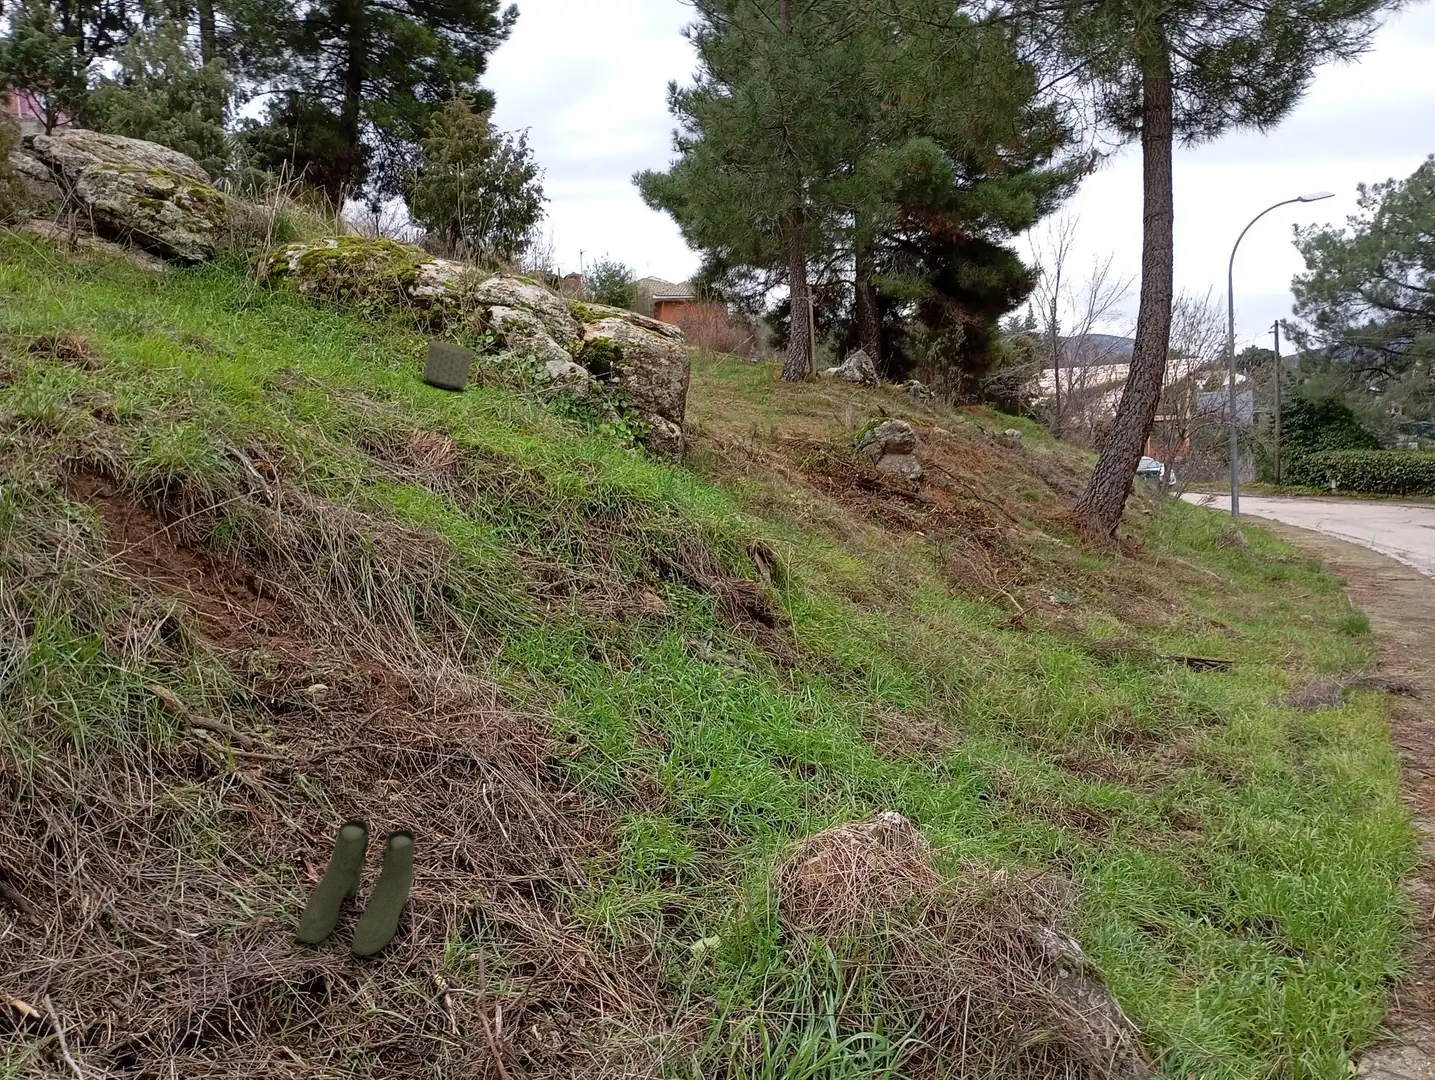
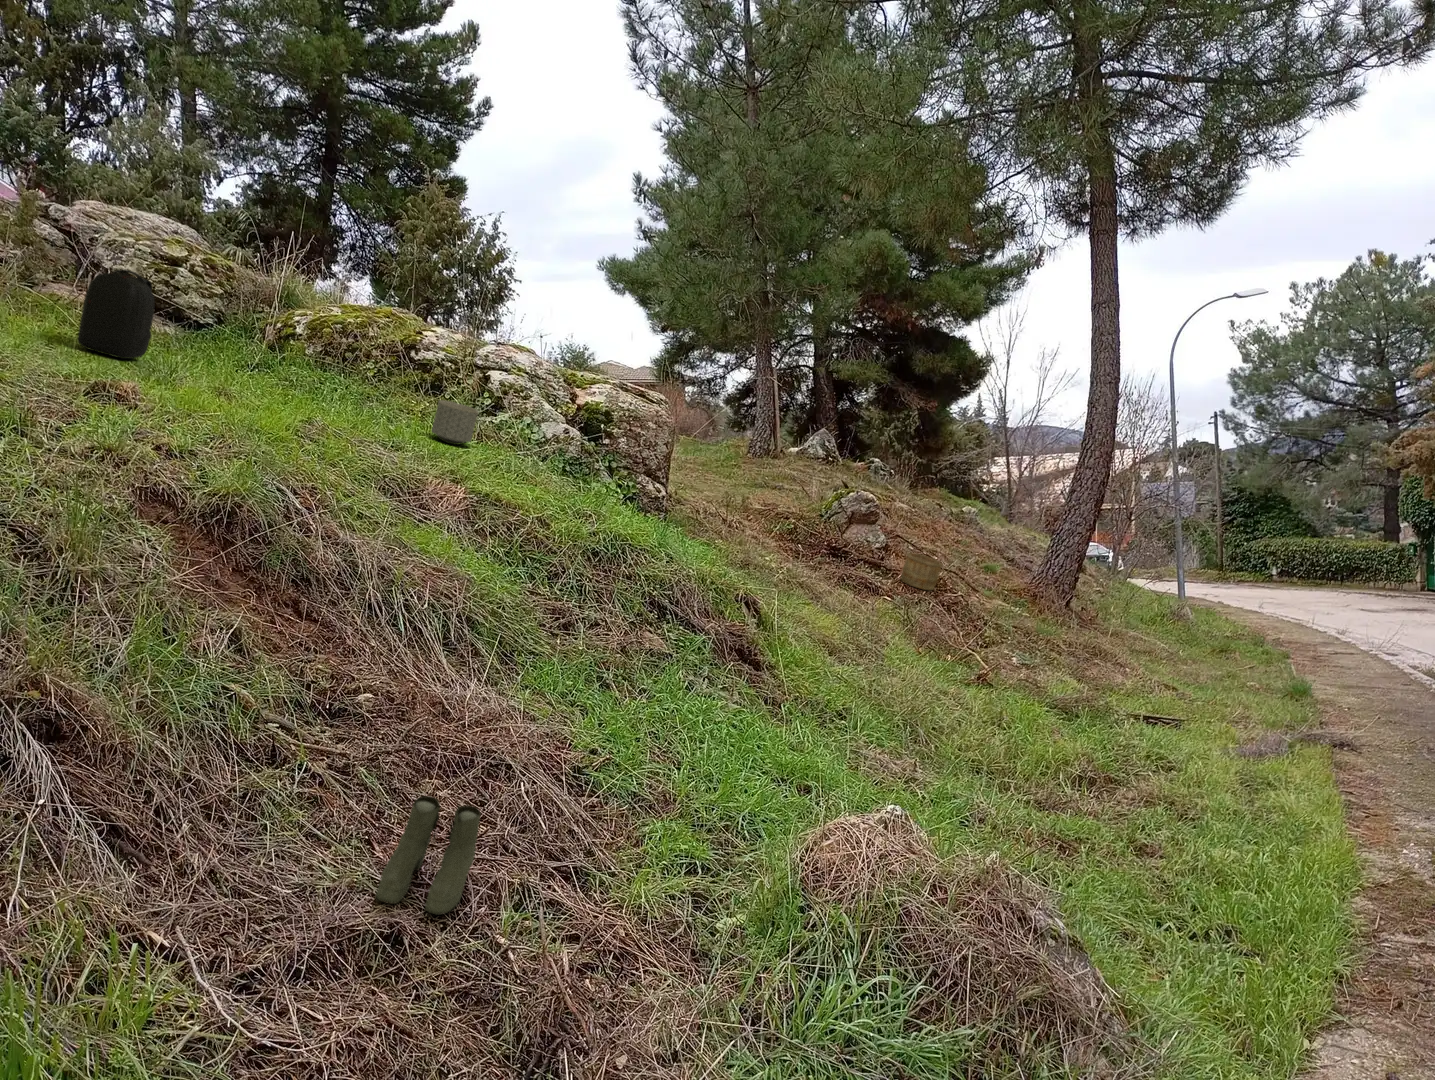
backpack: none [41,209,121,307] -> present [77,269,154,359]
wooden bucket: none [937,488,983,528] -> present [901,553,943,590]

